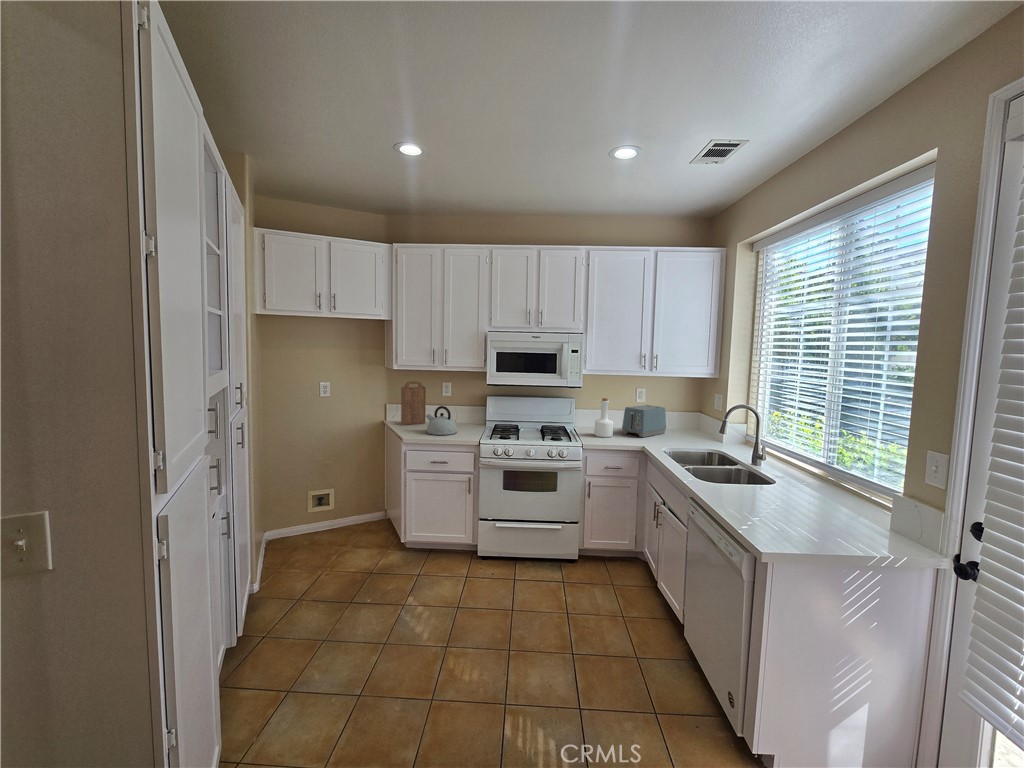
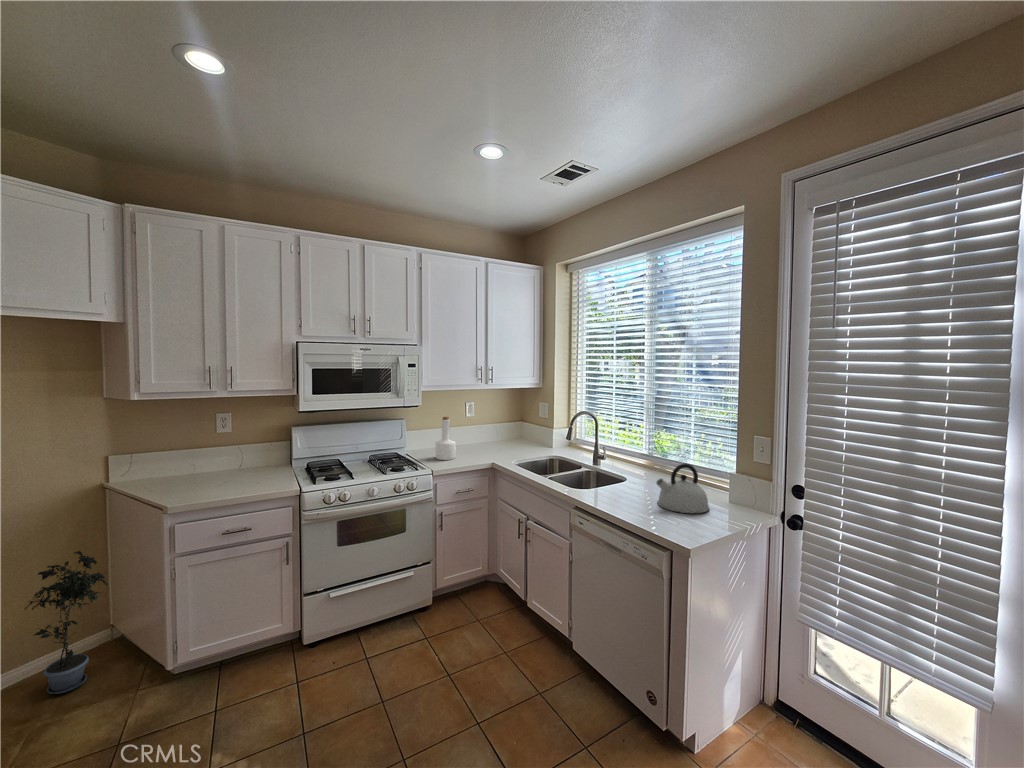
cutting board: present [401,381,426,425] -> none [147,415,191,484]
toaster: present [622,405,666,437] -> none [461,420,500,454]
kettle: present [426,406,457,435] -> present [656,464,709,513]
potted plant: none [340,458,377,539] -> present [24,551,108,694]

